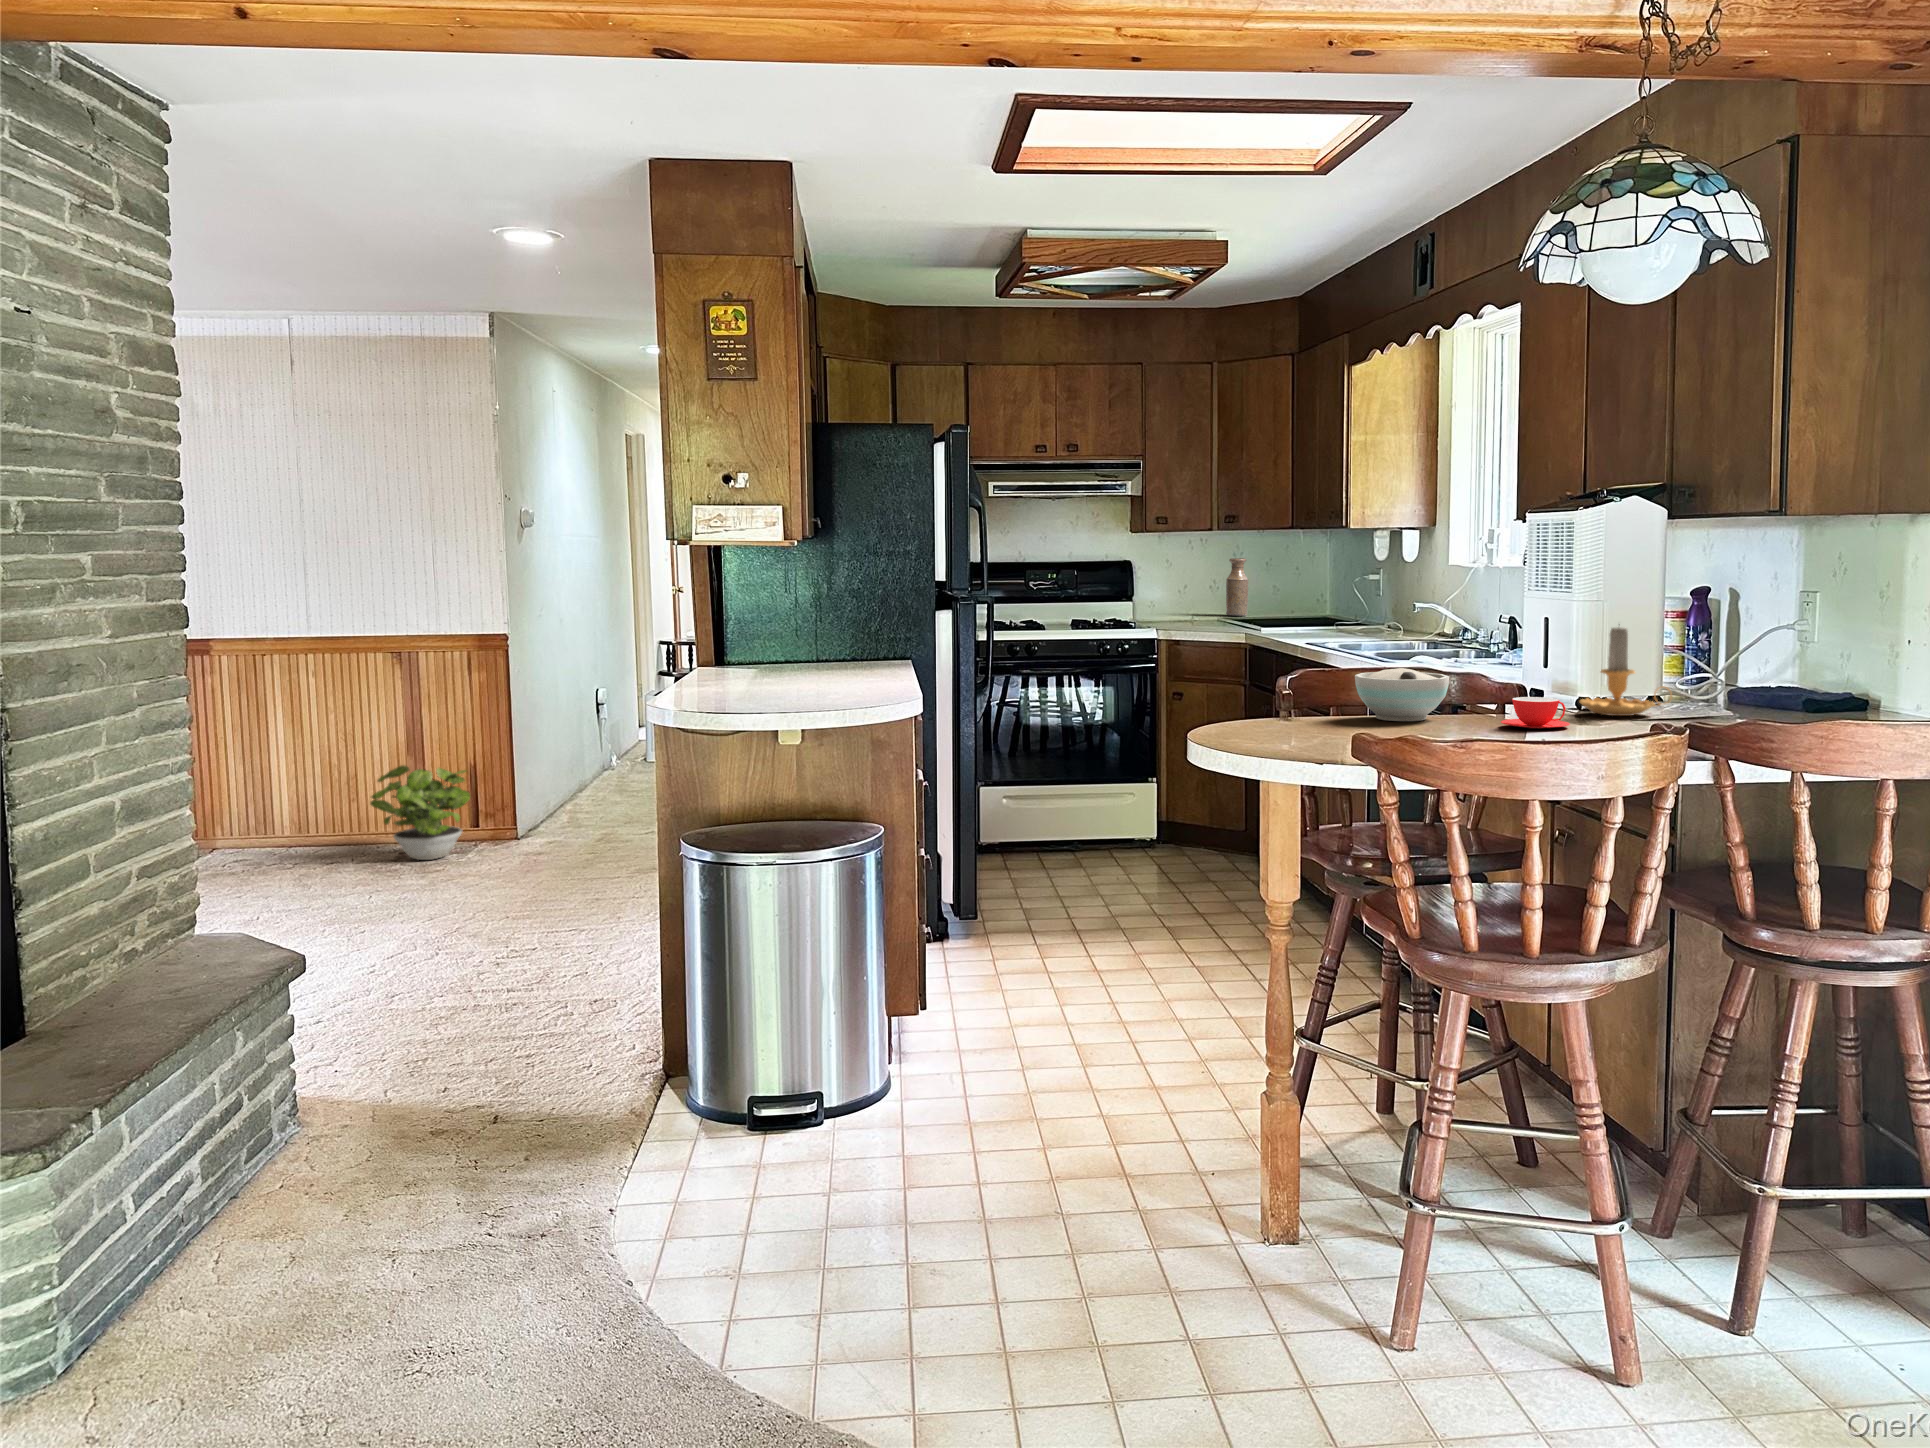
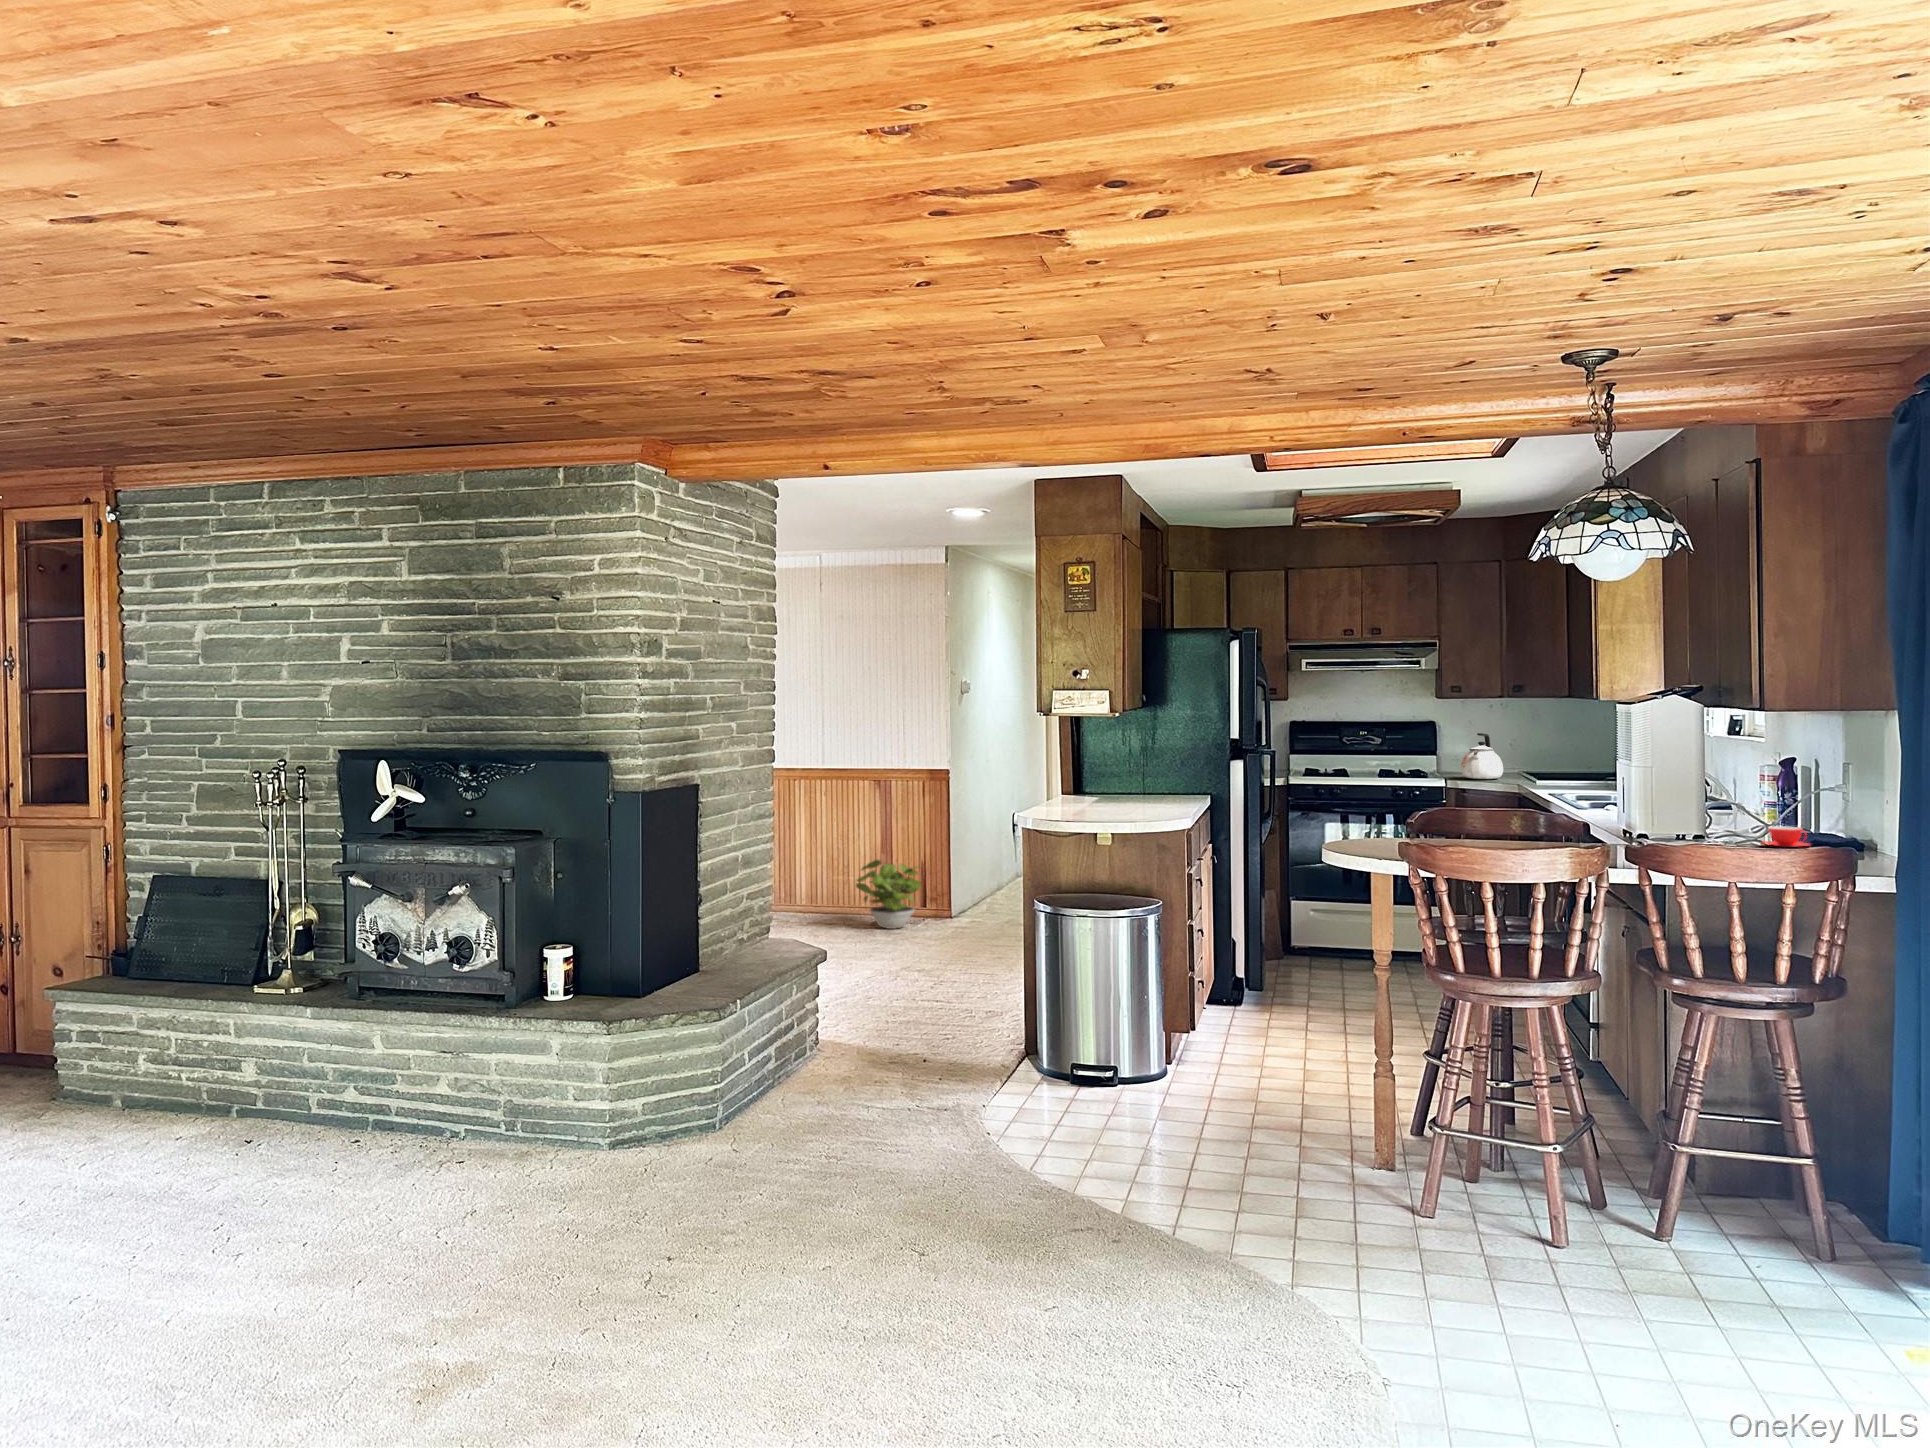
bottle: present [1226,558,1248,616] -> none [1521,720,1541,769]
kettle: none [1179,573,1227,629] -> present [1461,733,1503,779]
candle: present [1580,627,1672,716] -> none [1619,781,1680,845]
bowl: present [1355,668,1449,721] -> none [1459,807,1522,842]
teacup: present [1501,697,1570,728] -> present [1762,826,1809,847]

